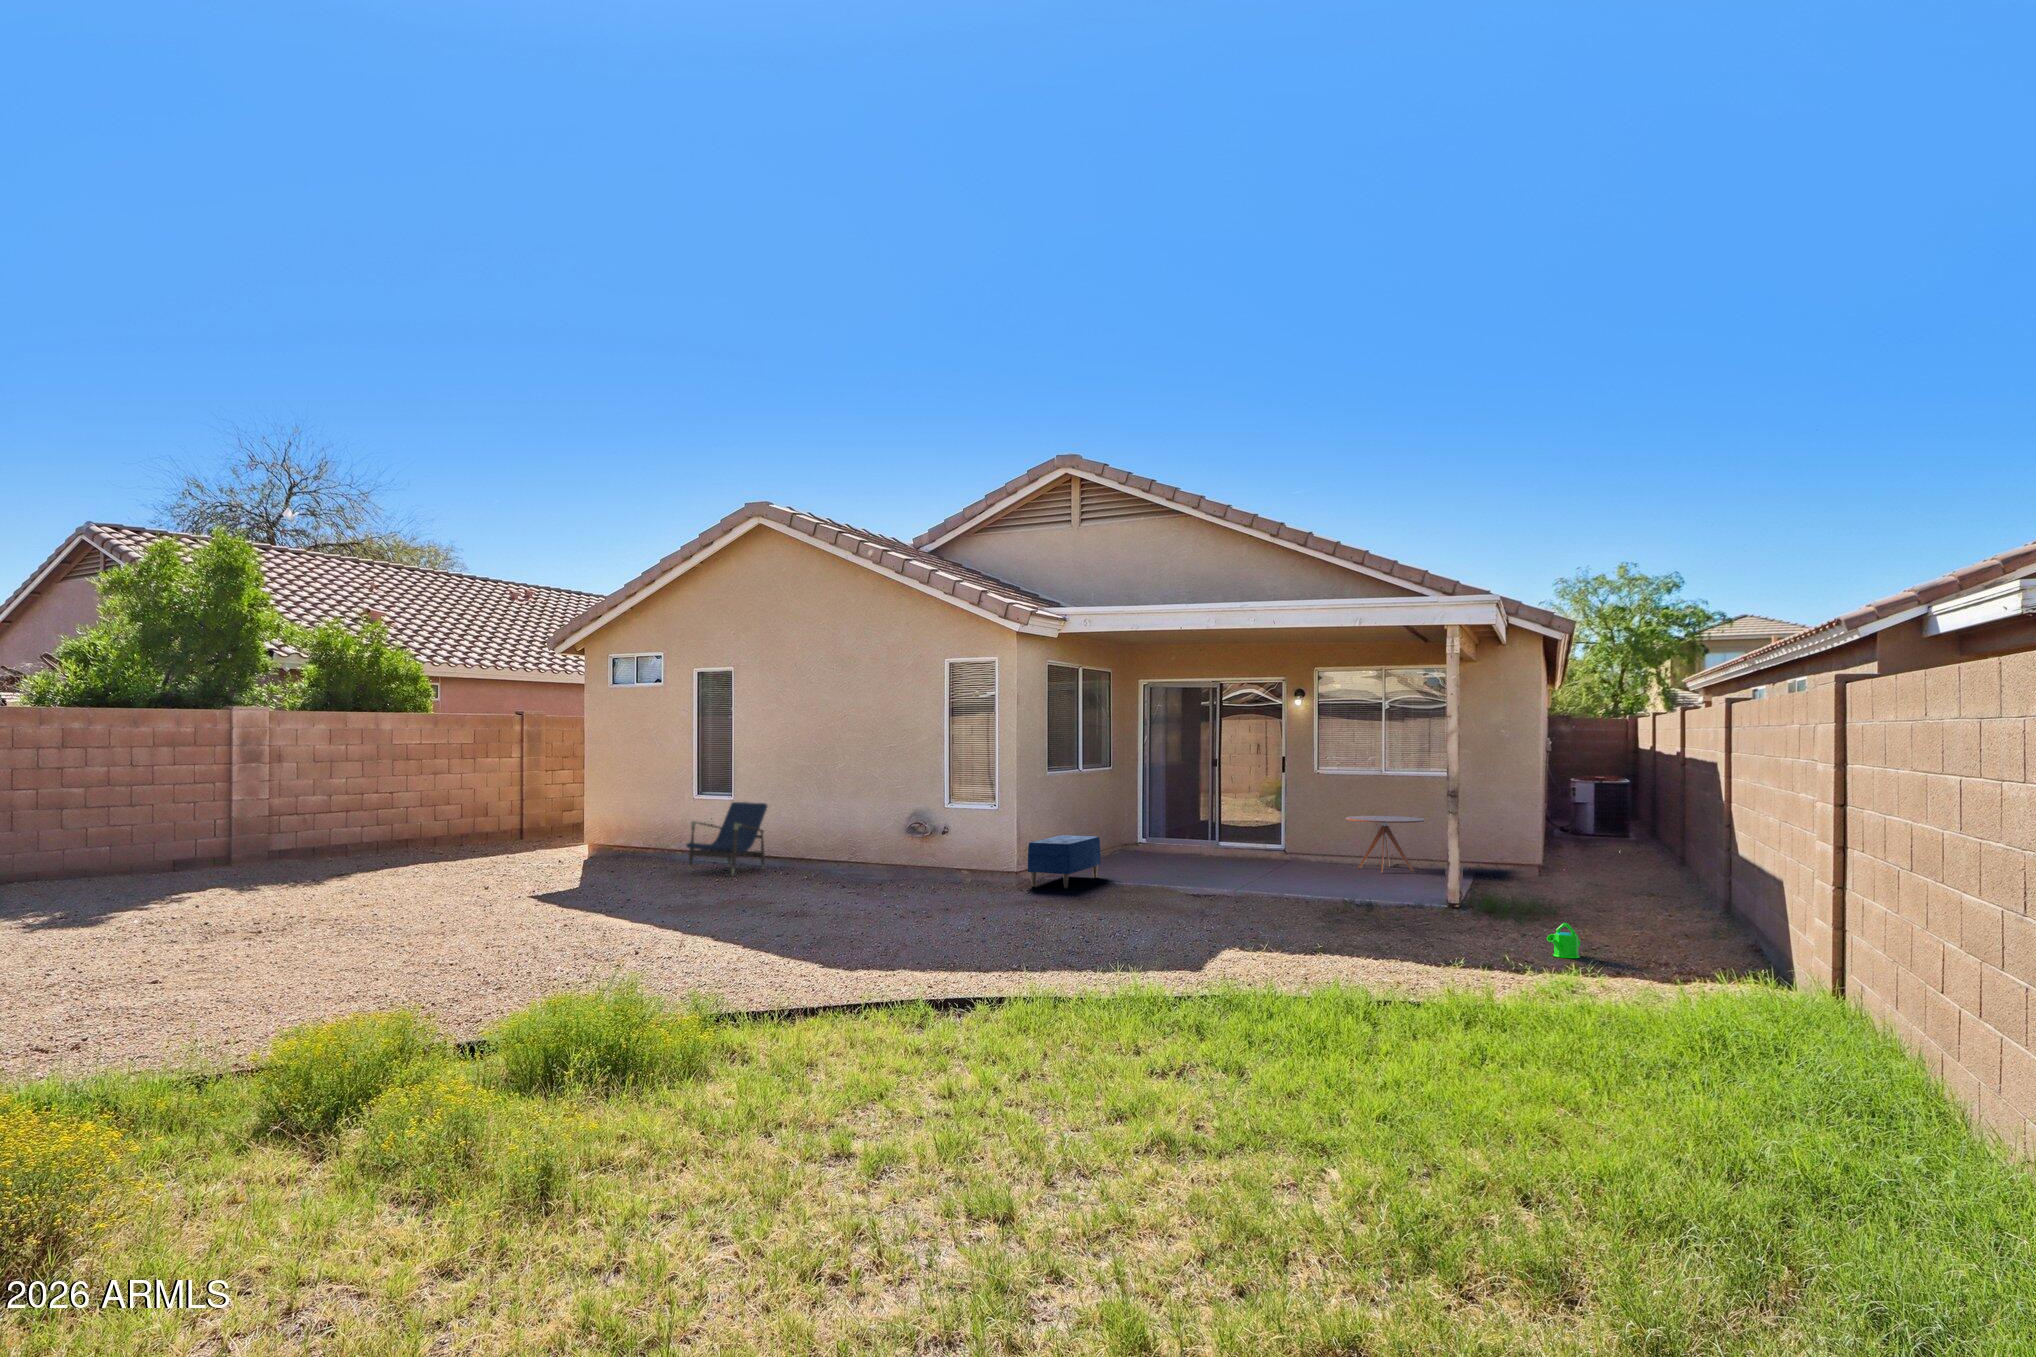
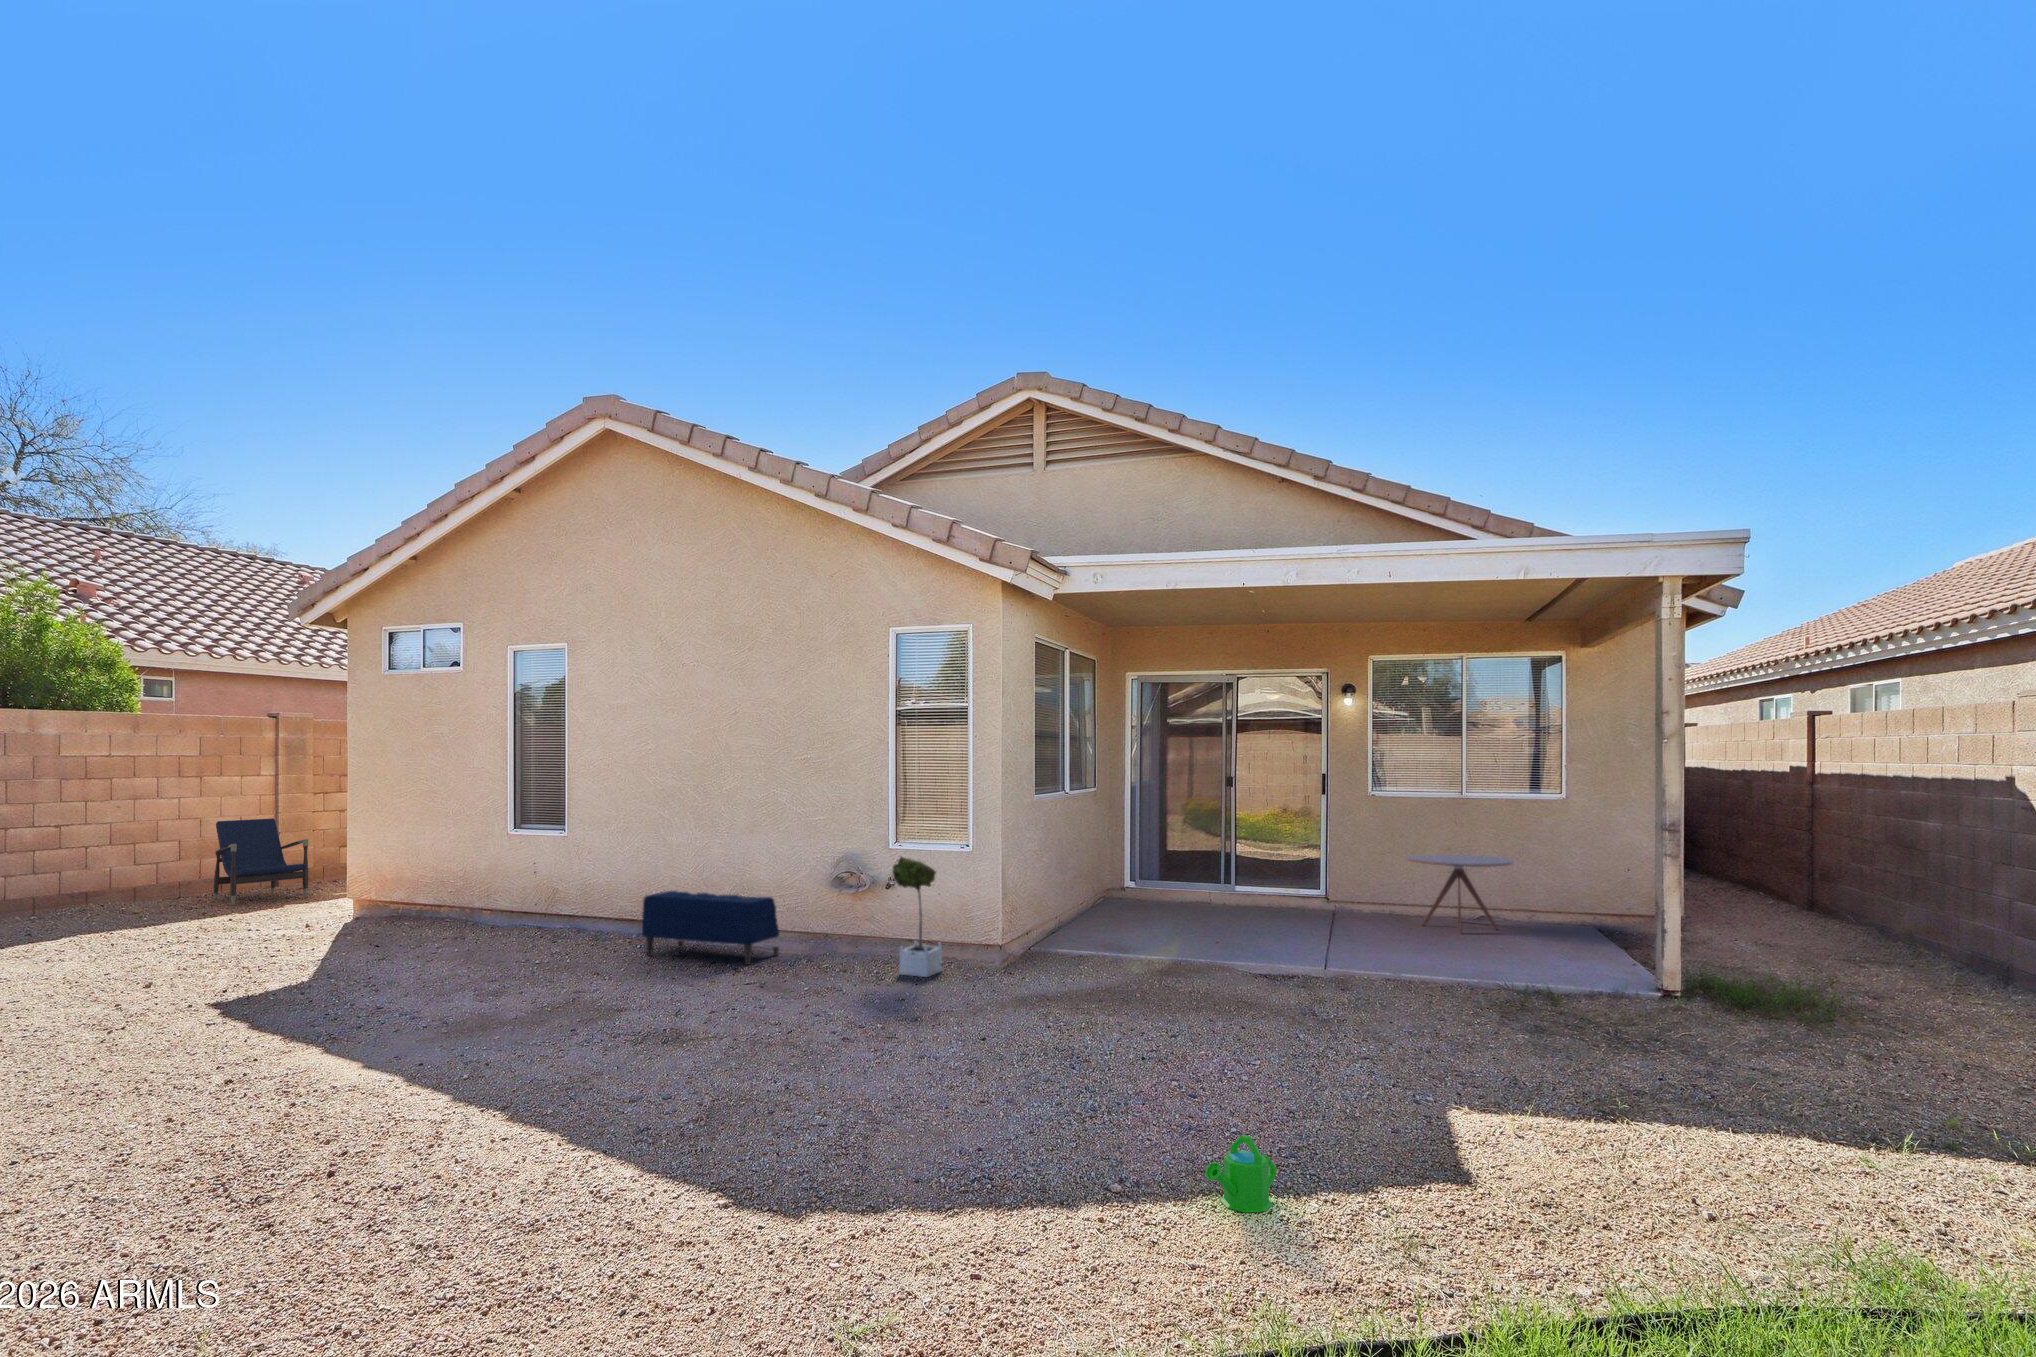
lounge chair: present [686,802,767,875] -> present [214,818,308,905]
potted tree: none [957,808,992,890] -> present [892,857,942,977]
bench: present [1028,835,1100,888] -> present [642,891,779,965]
watering can: present [1547,923,1580,958] -> present [1205,1134,1277,1213]

